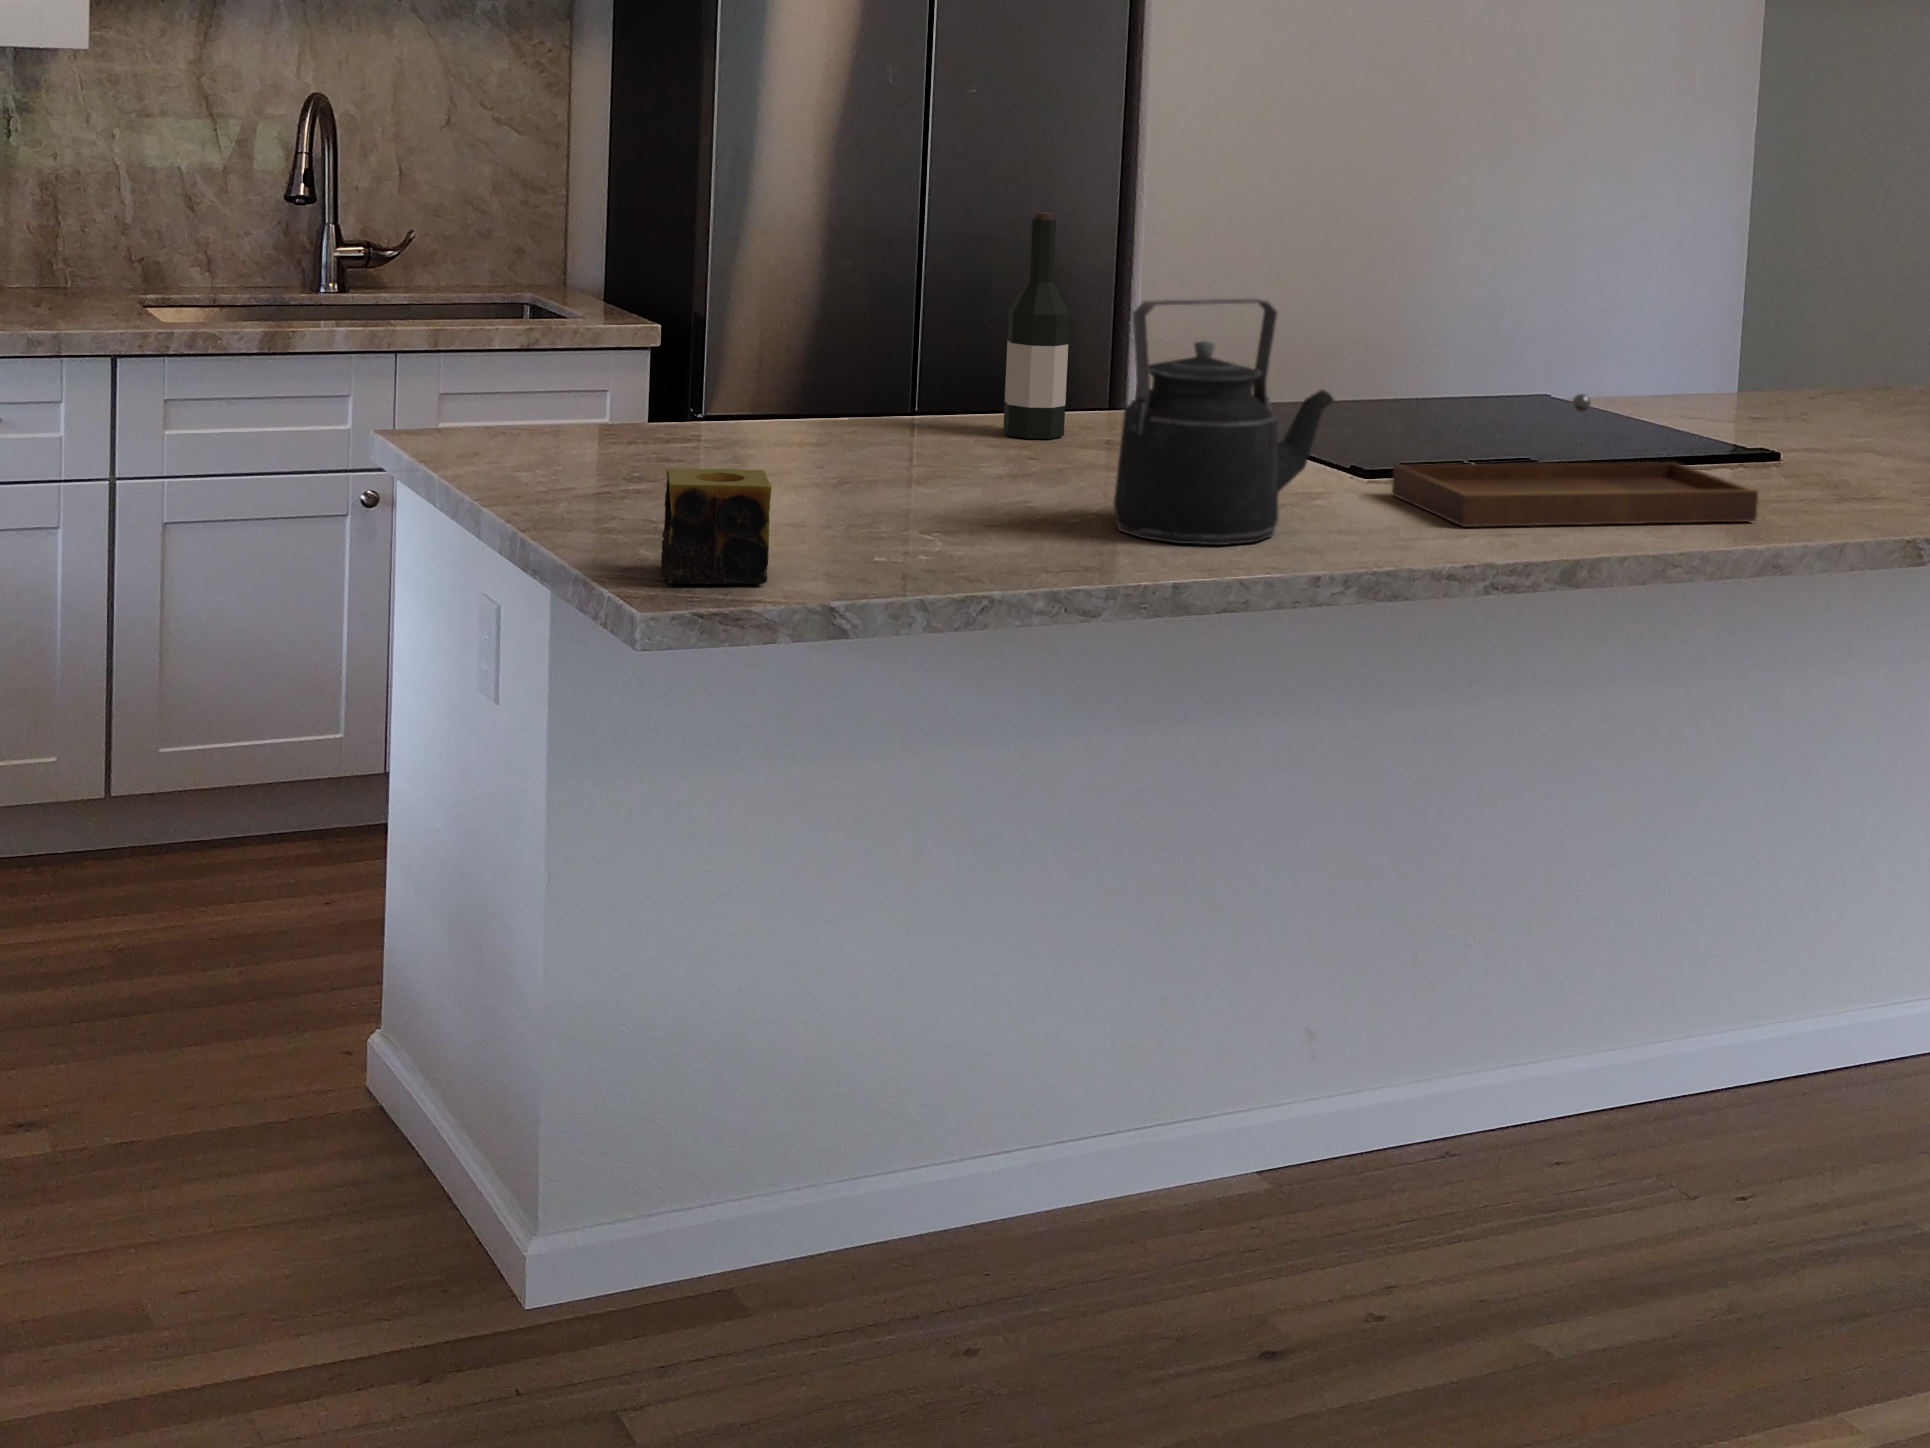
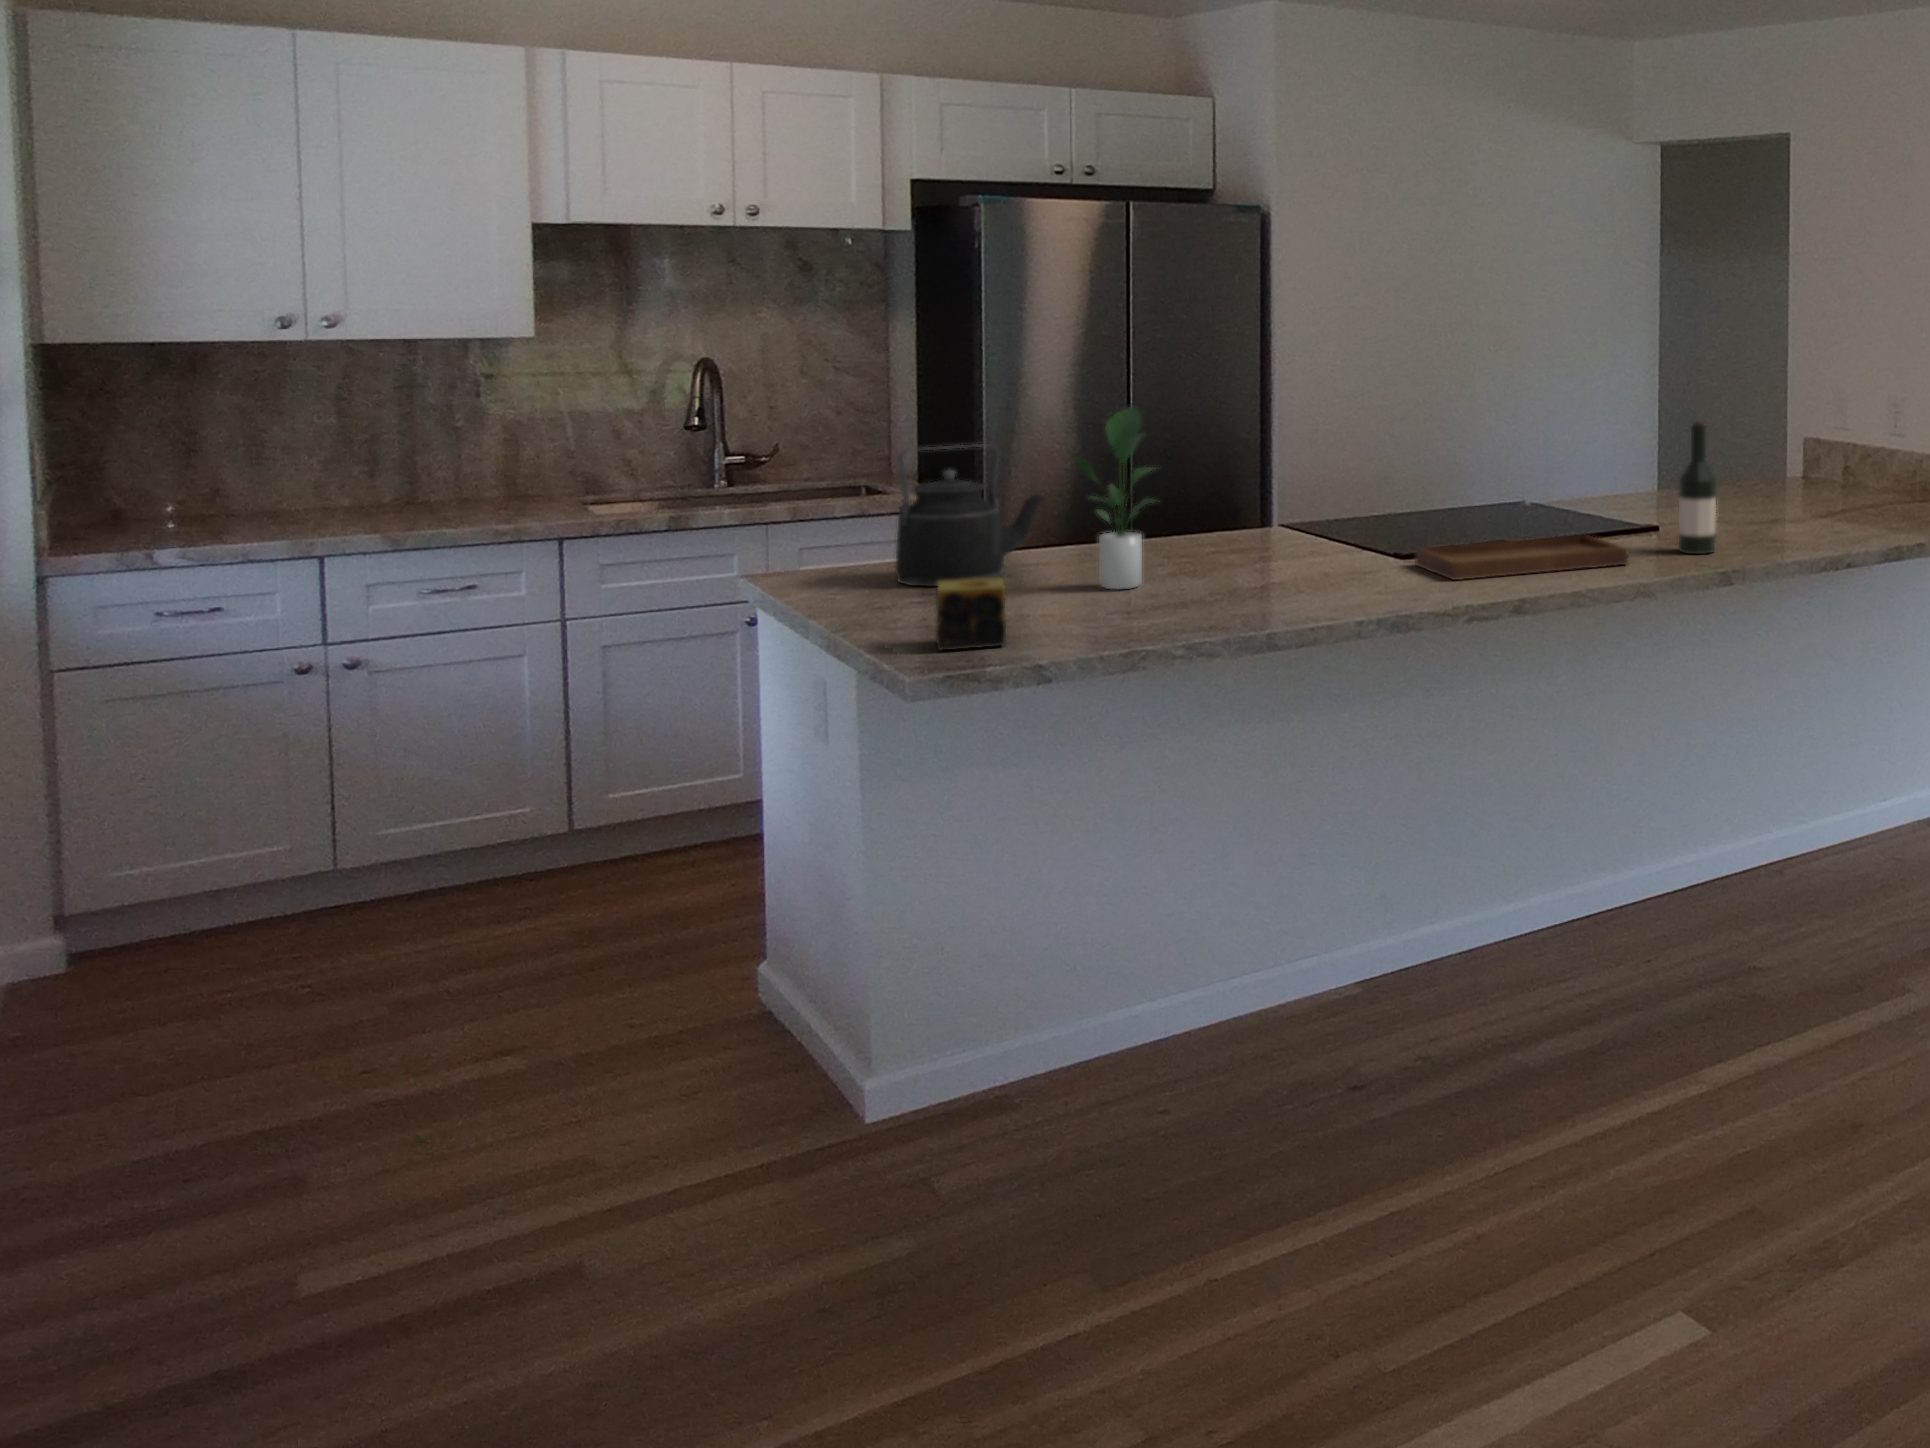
potted plant: none [856,195,1000,501] -> present [1071,406,1155,590]
wine bottle: present [1003,212,1070,439] -> present [1679,421,1716,554]
kettle: present [1114,299,1334,545] -> present [895,444,1044,587]

